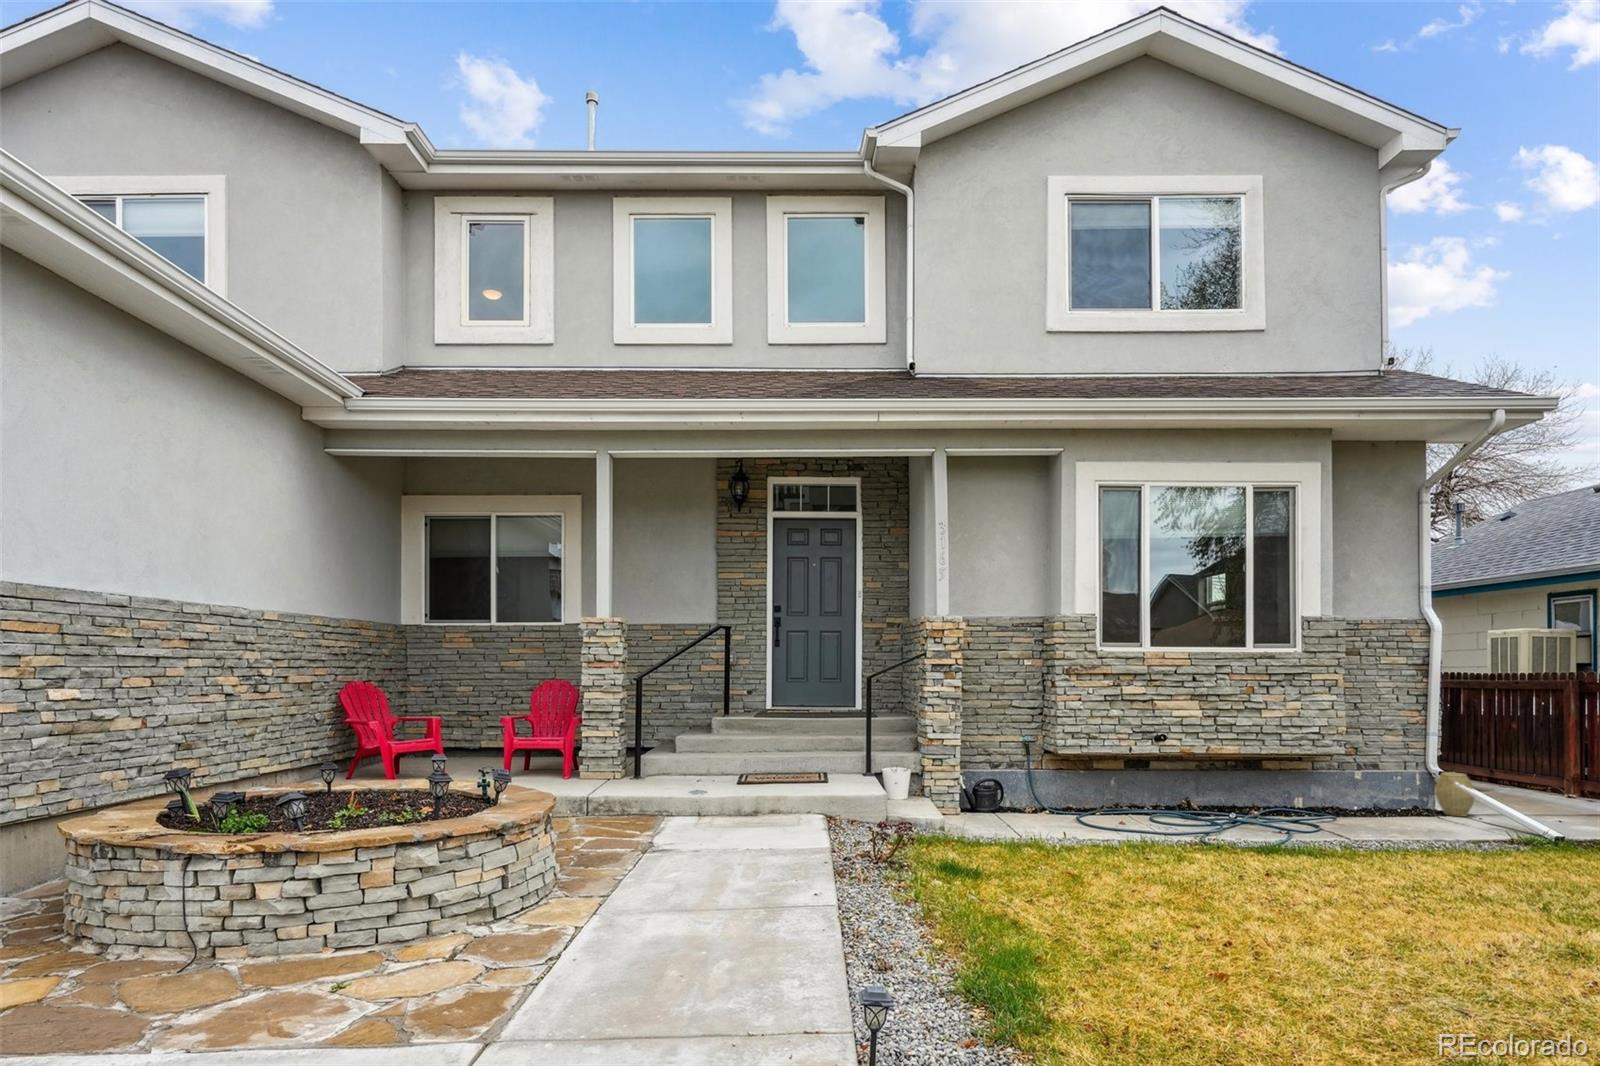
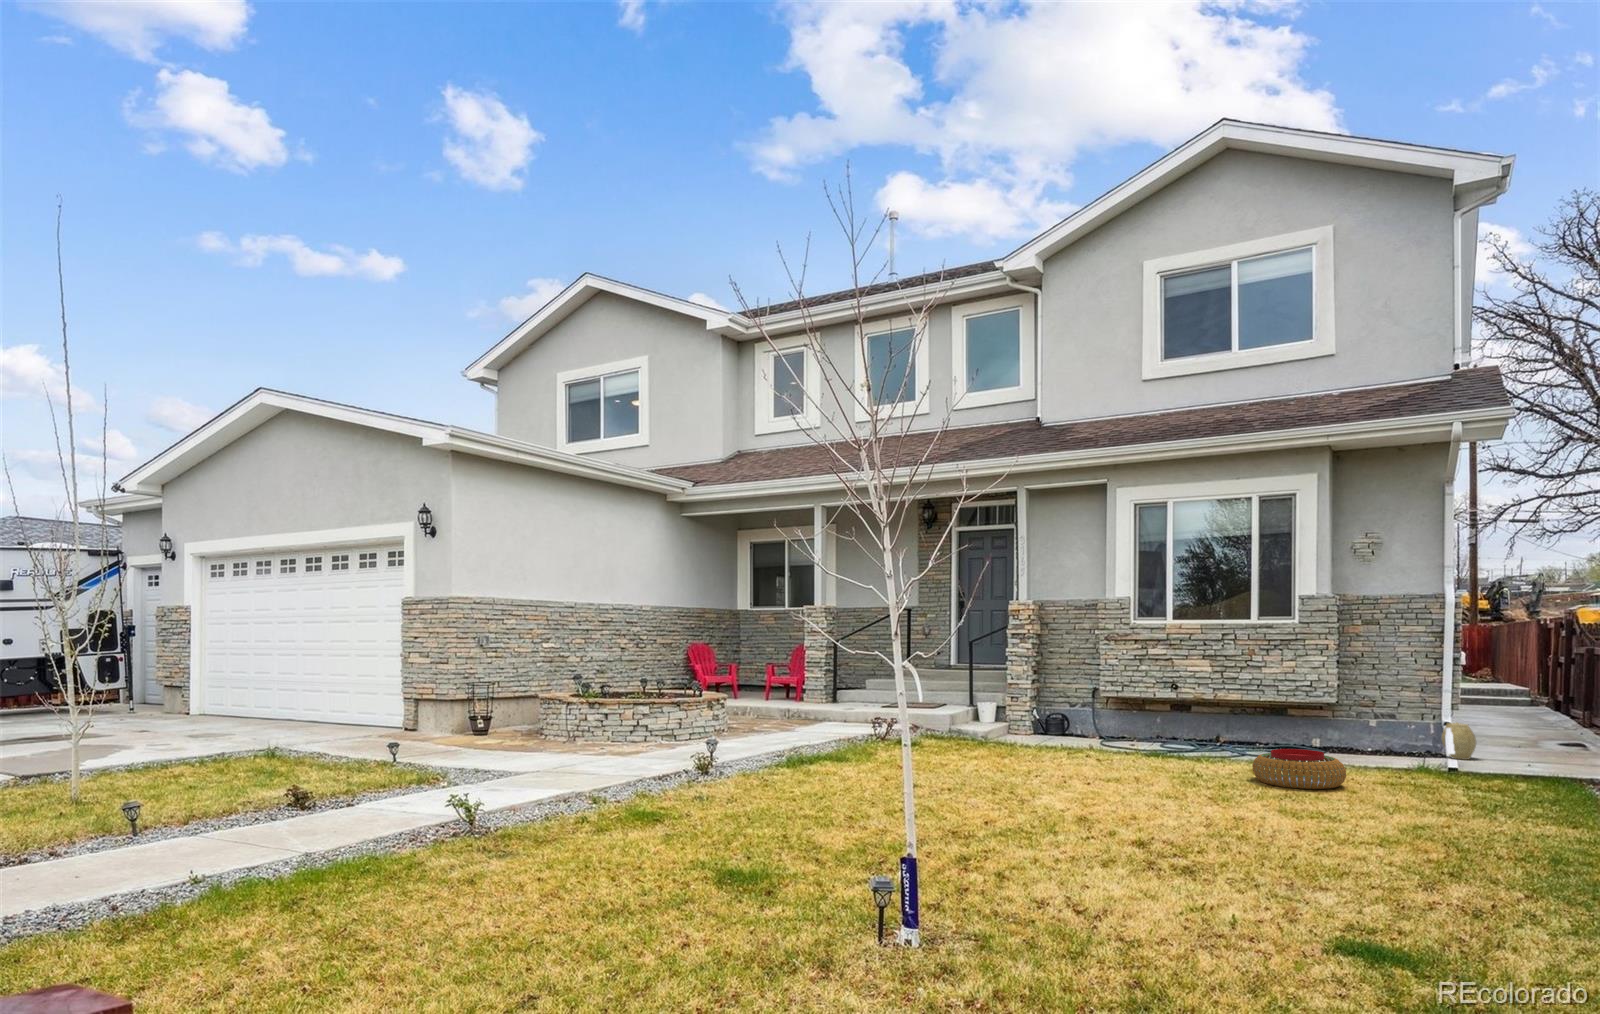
pouf: none [1421,838,1564,902] -> present [1252,749,1346,789]

